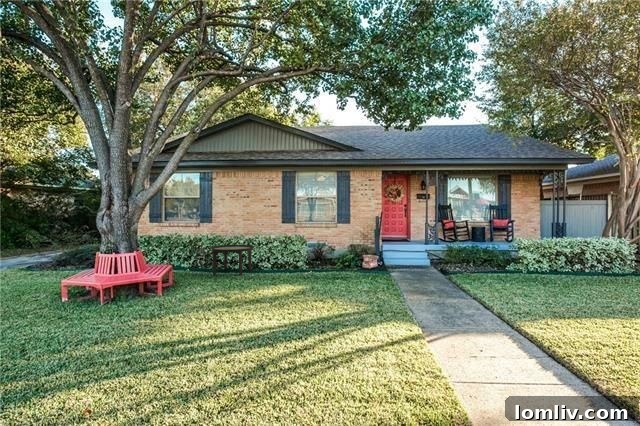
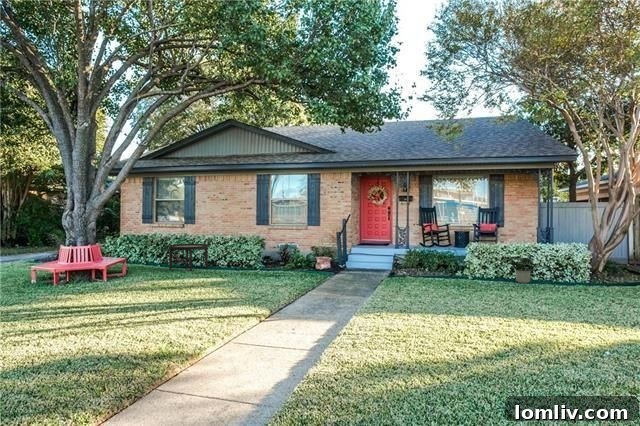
potted plant: none [562,251,595,275] -> present [507,256,541,283]

